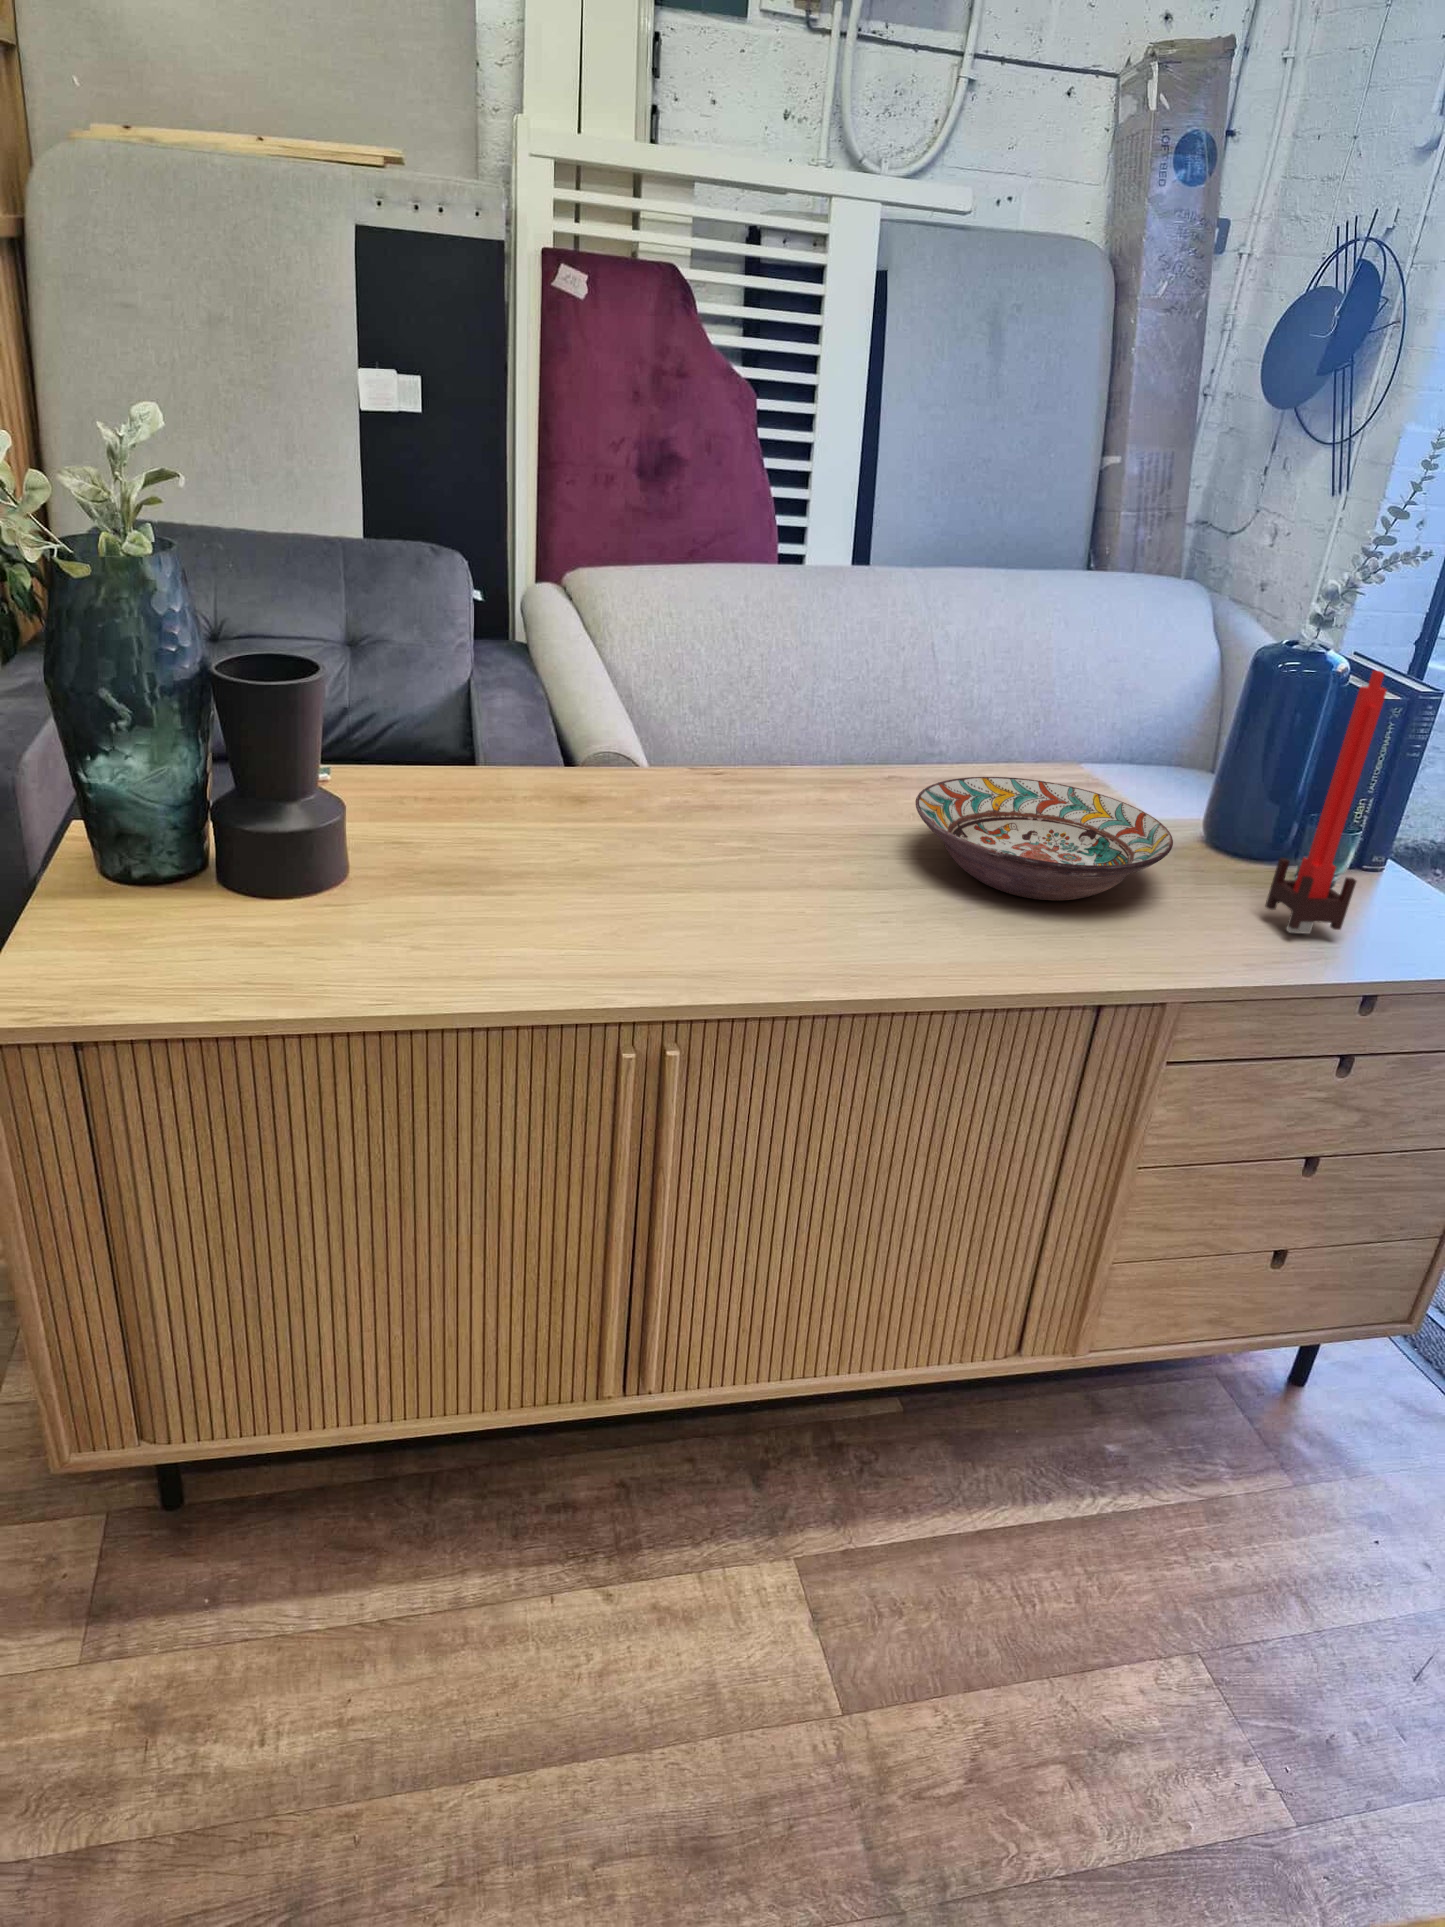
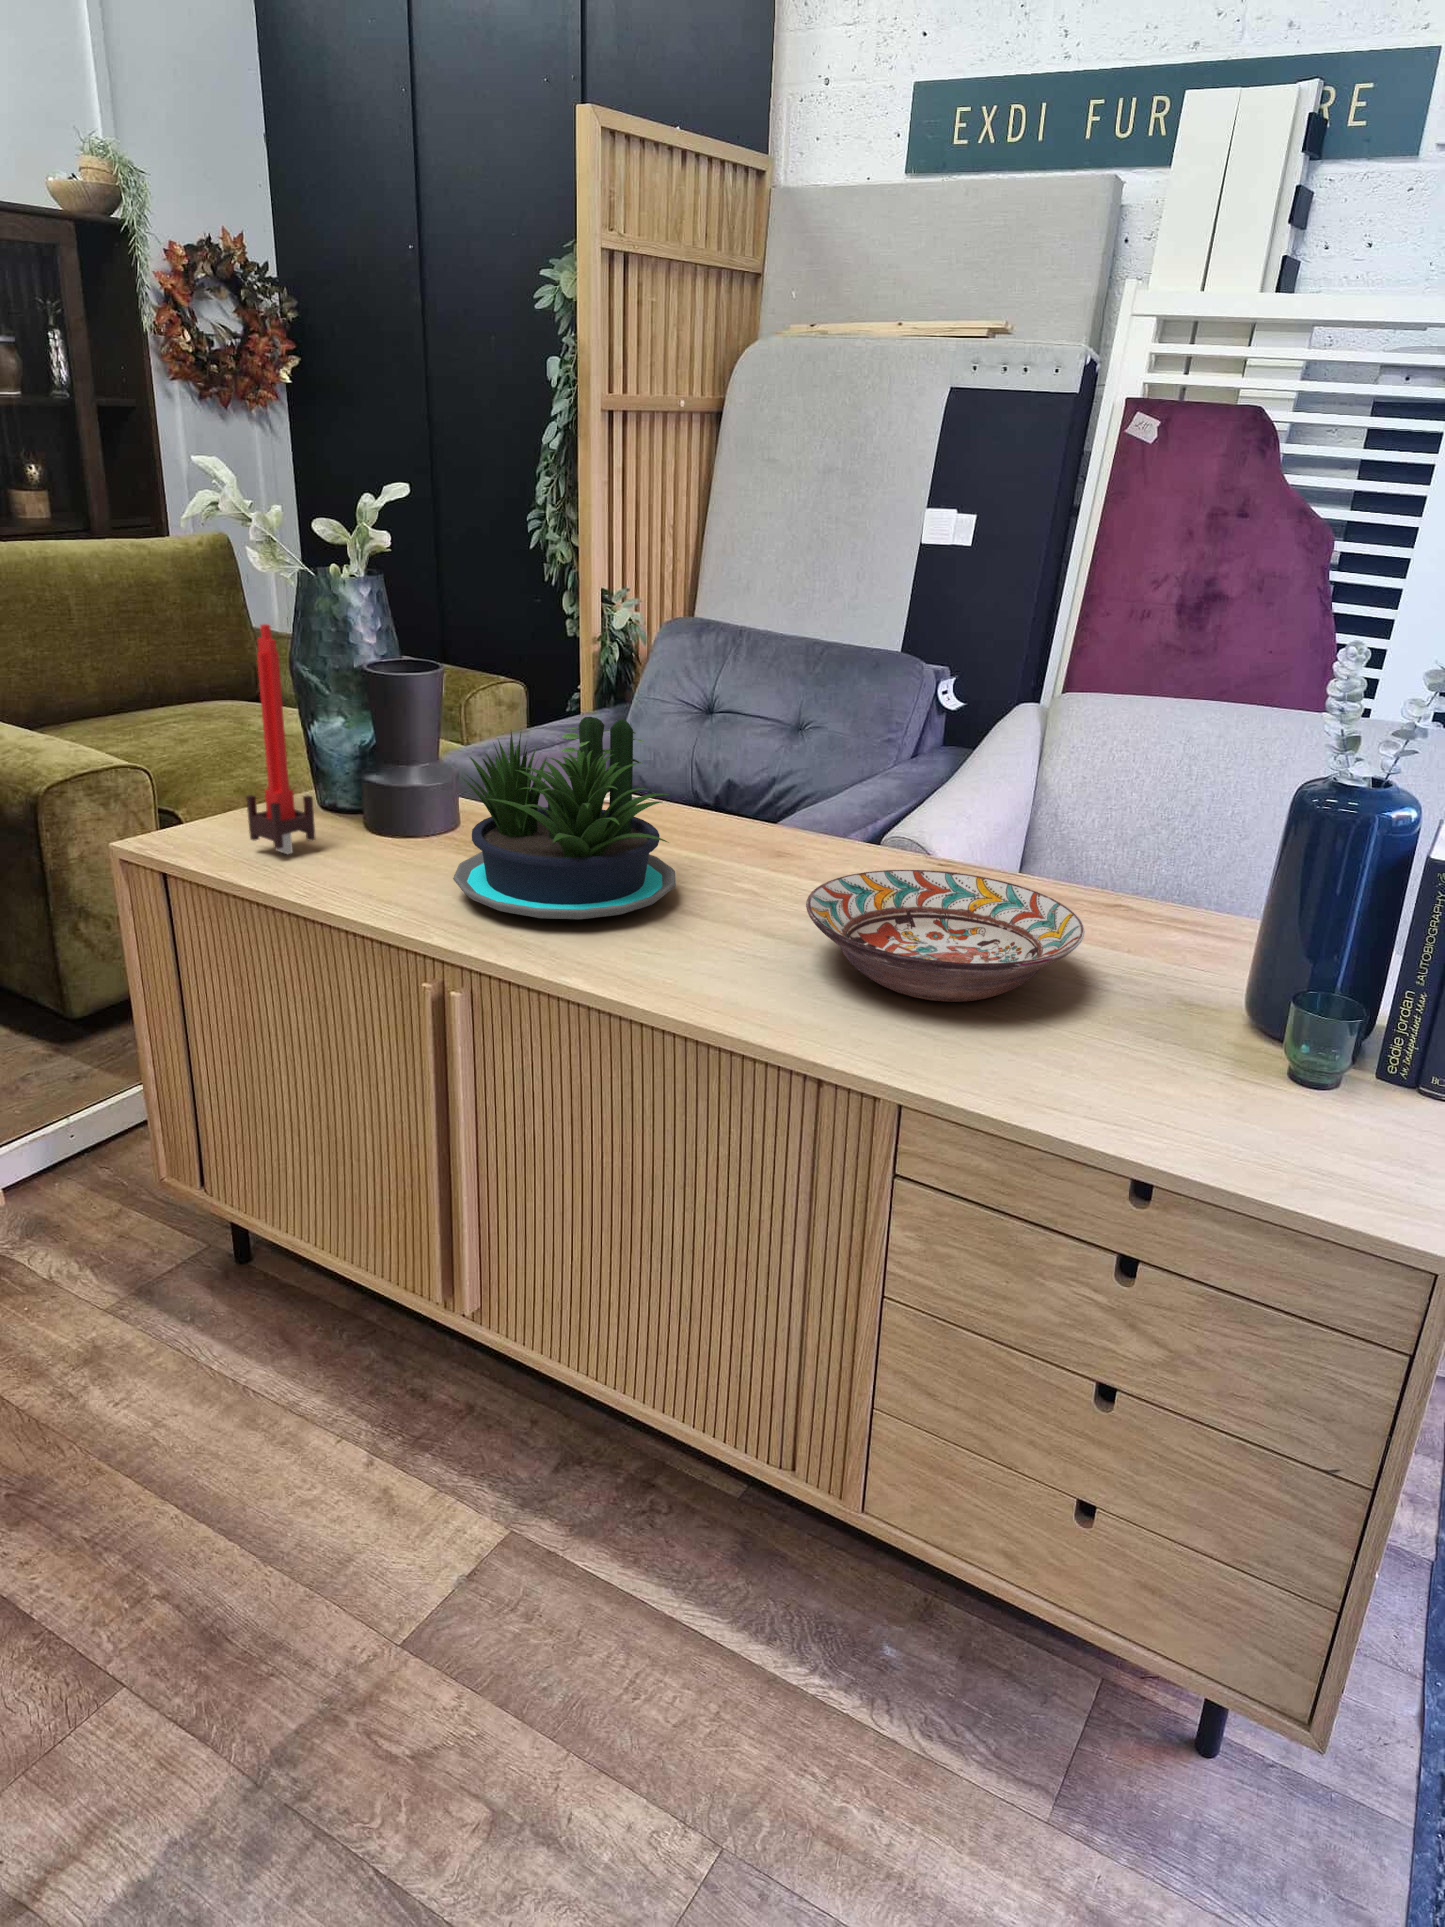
candle: present [1266,671,1387,934] -> present [246,624,315,854]
potted plant: none [509,680,820,931] -> present [453,717,676,919]

